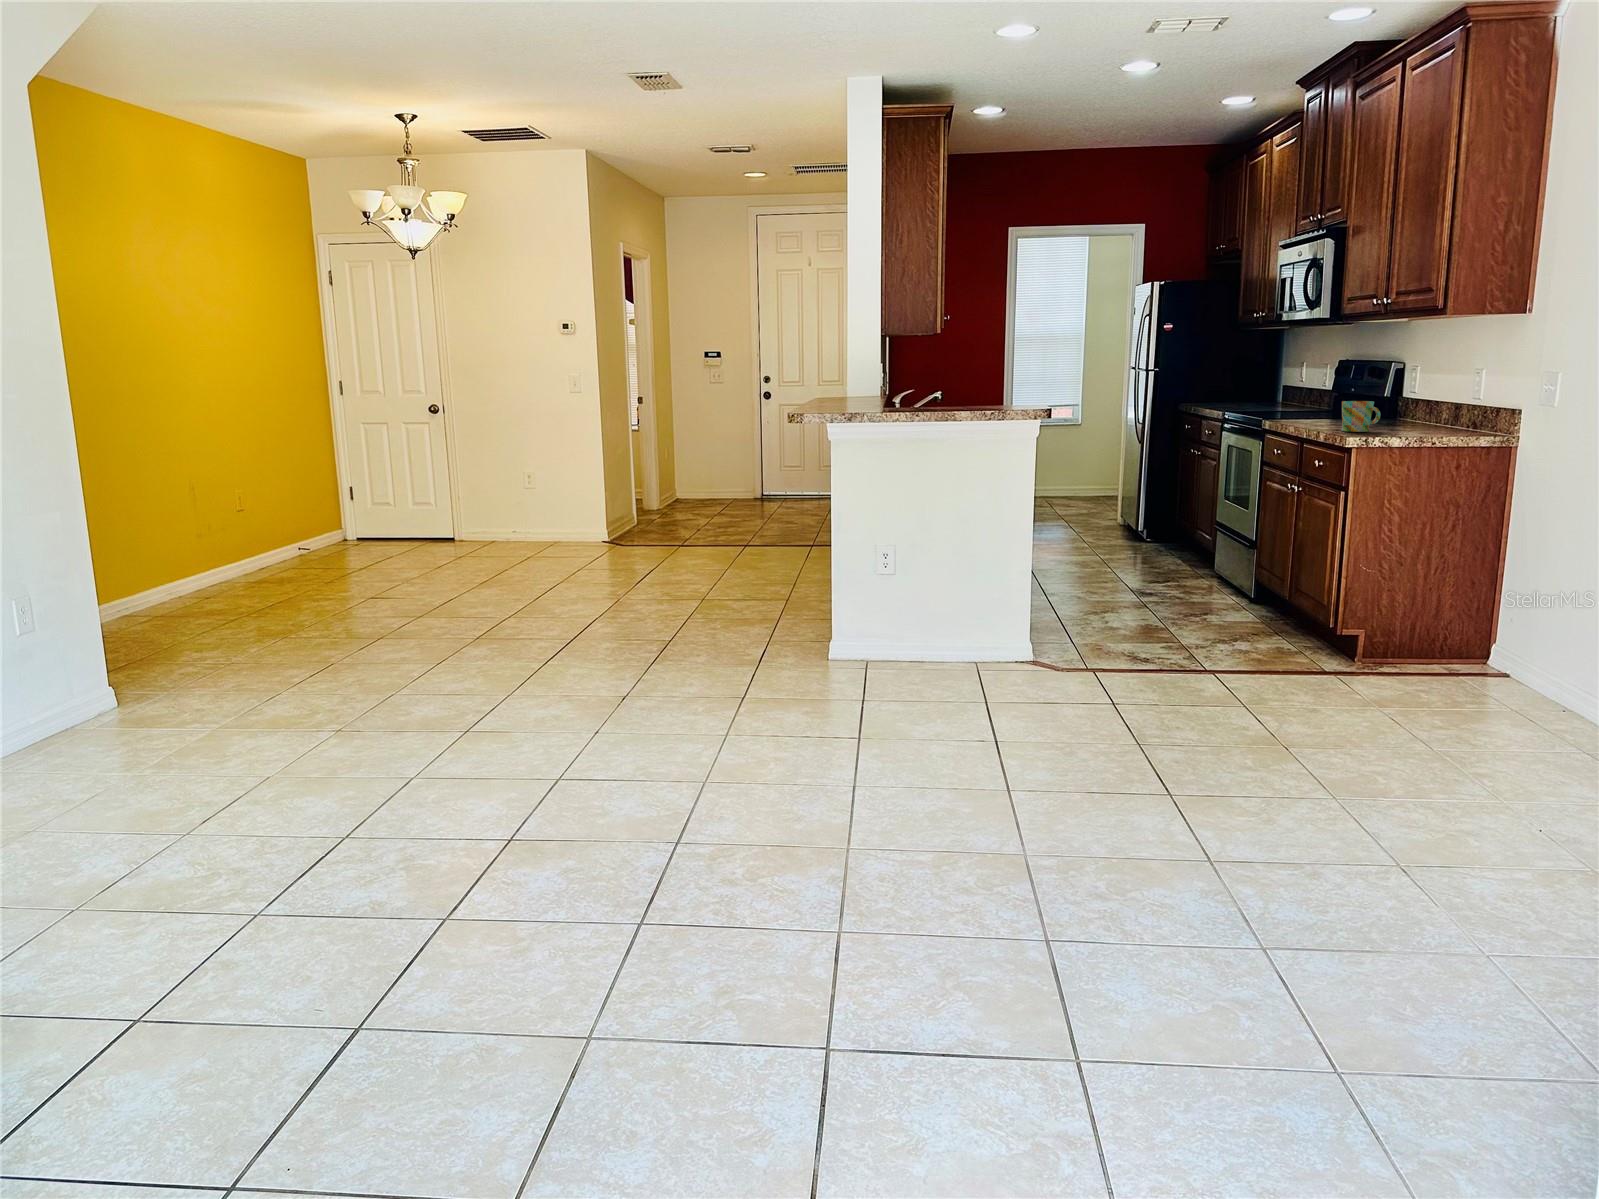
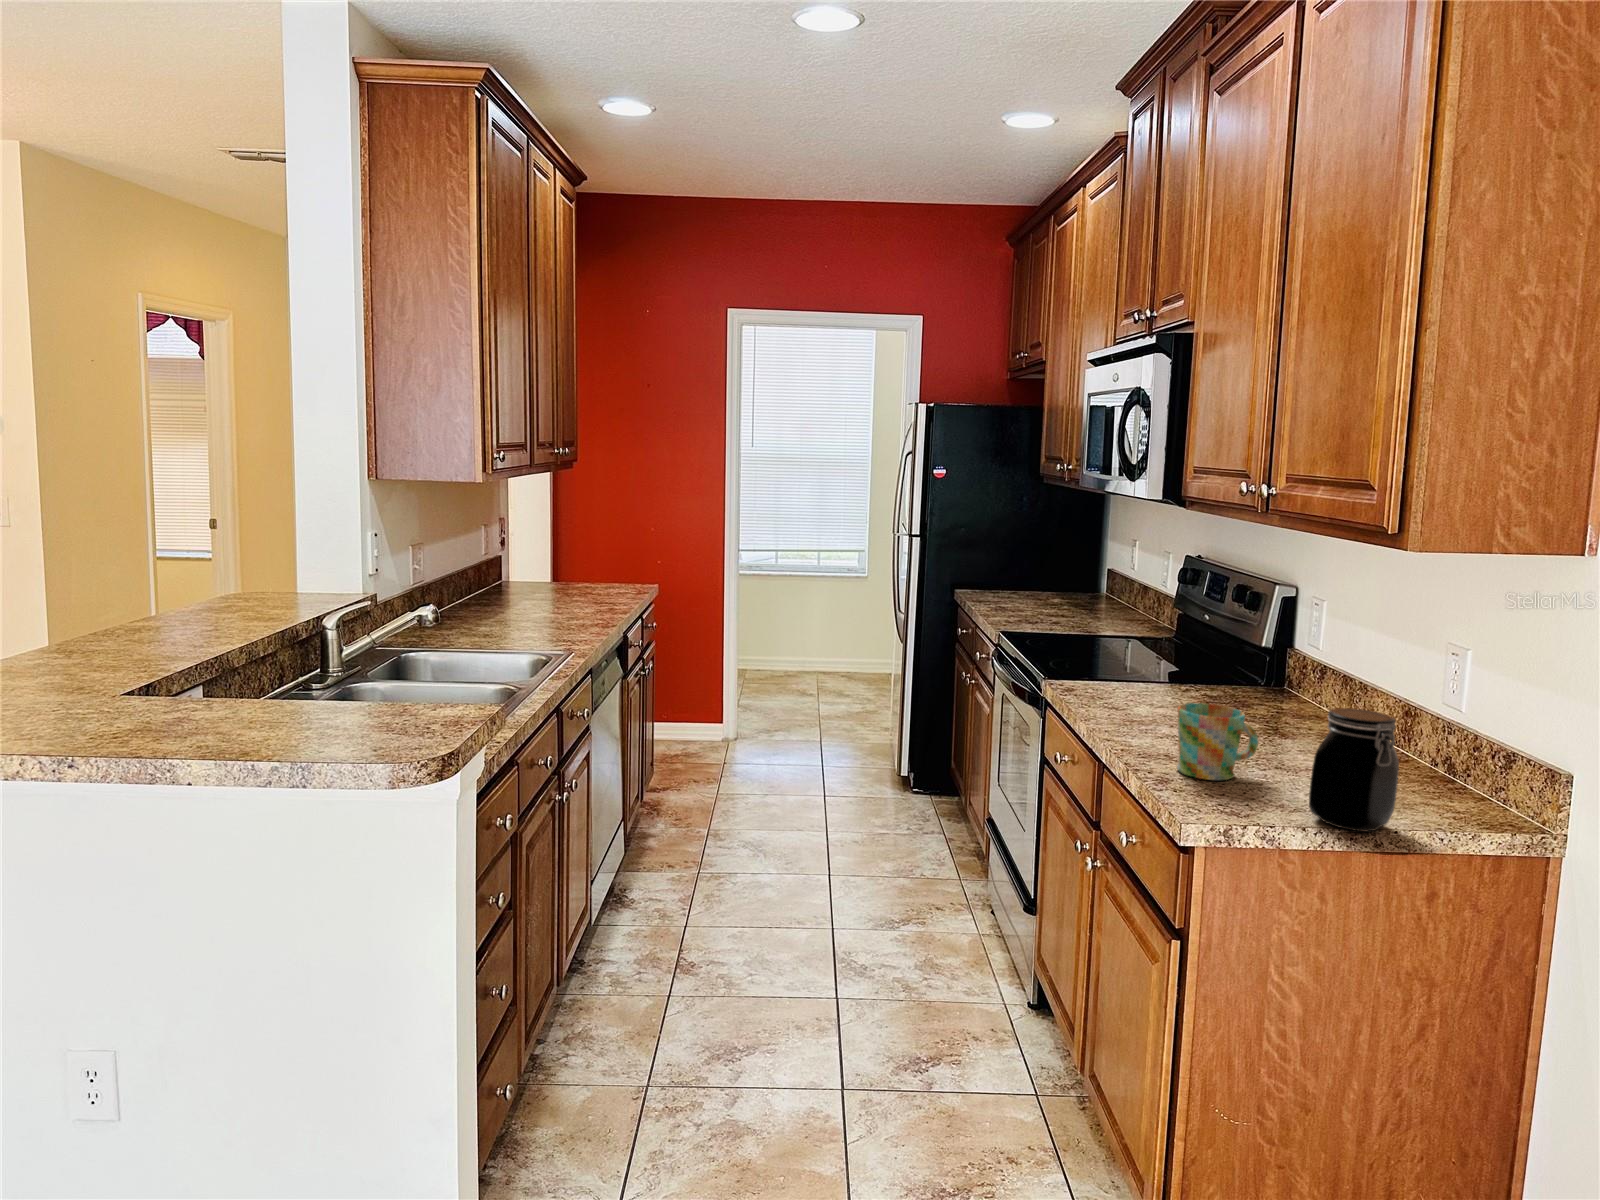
jar: none [1402,388,1442,437] -> present [1309,708,1399,832]

